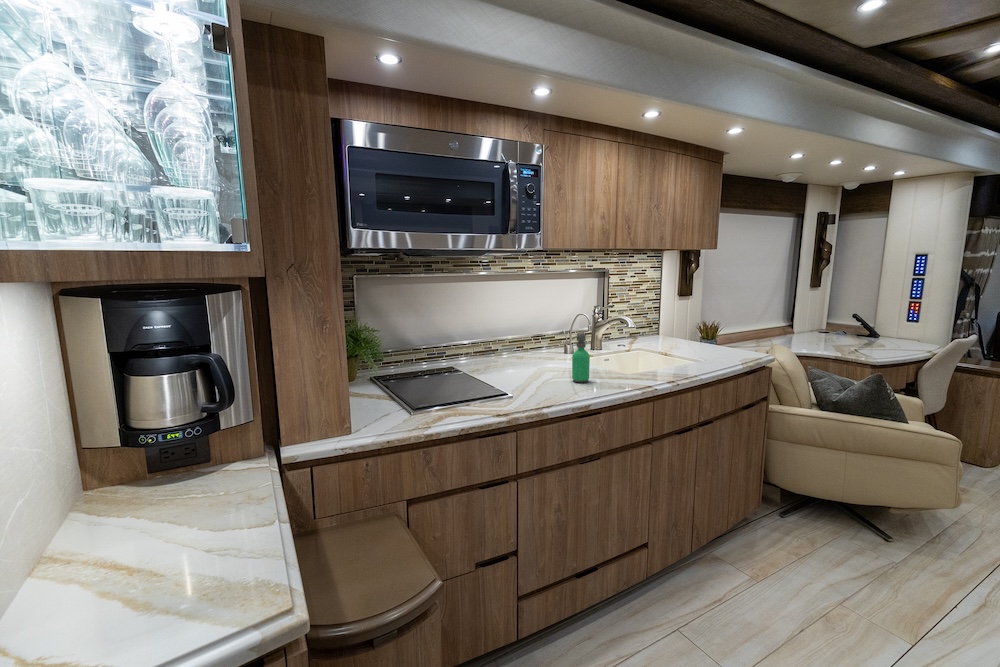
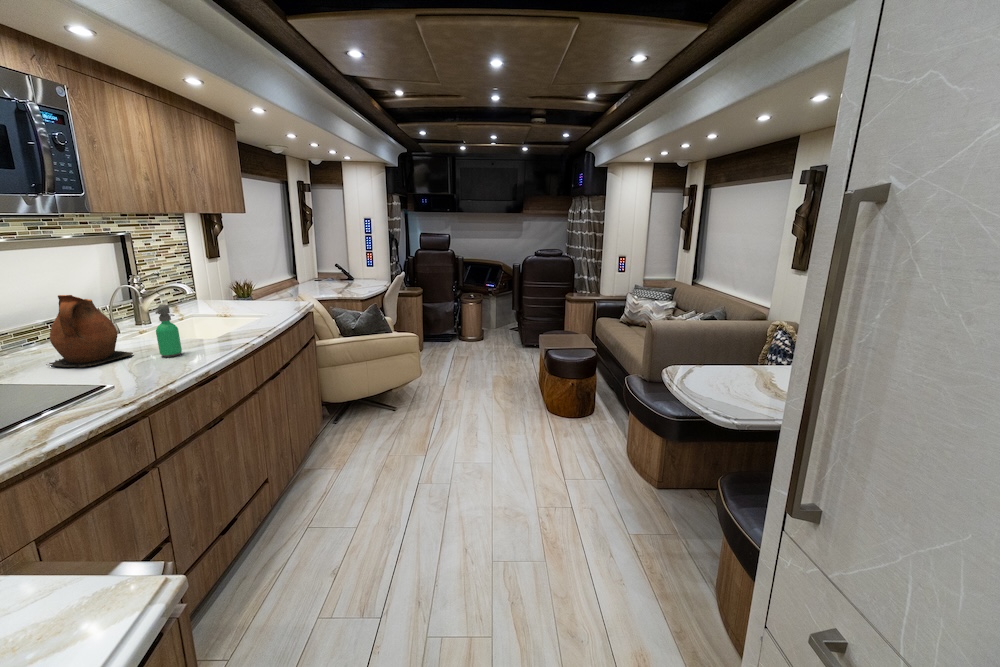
ceramic pitcher: none [508,315,560,375] -> present [46,295,133,367]

